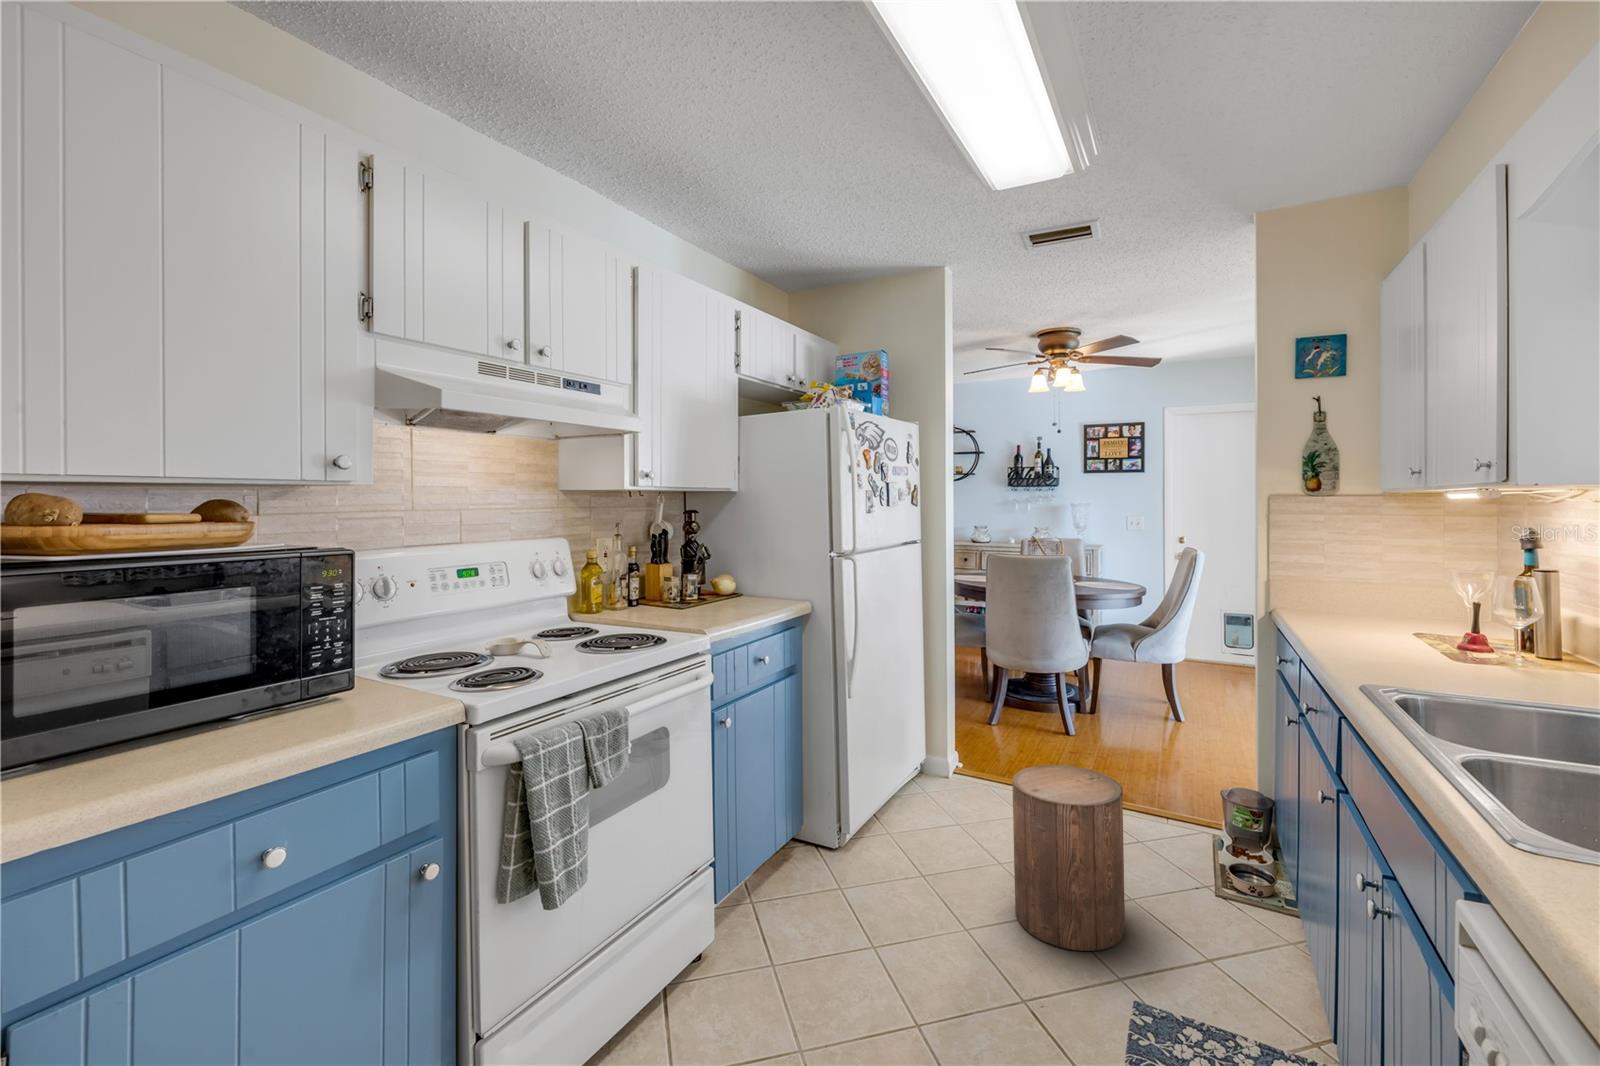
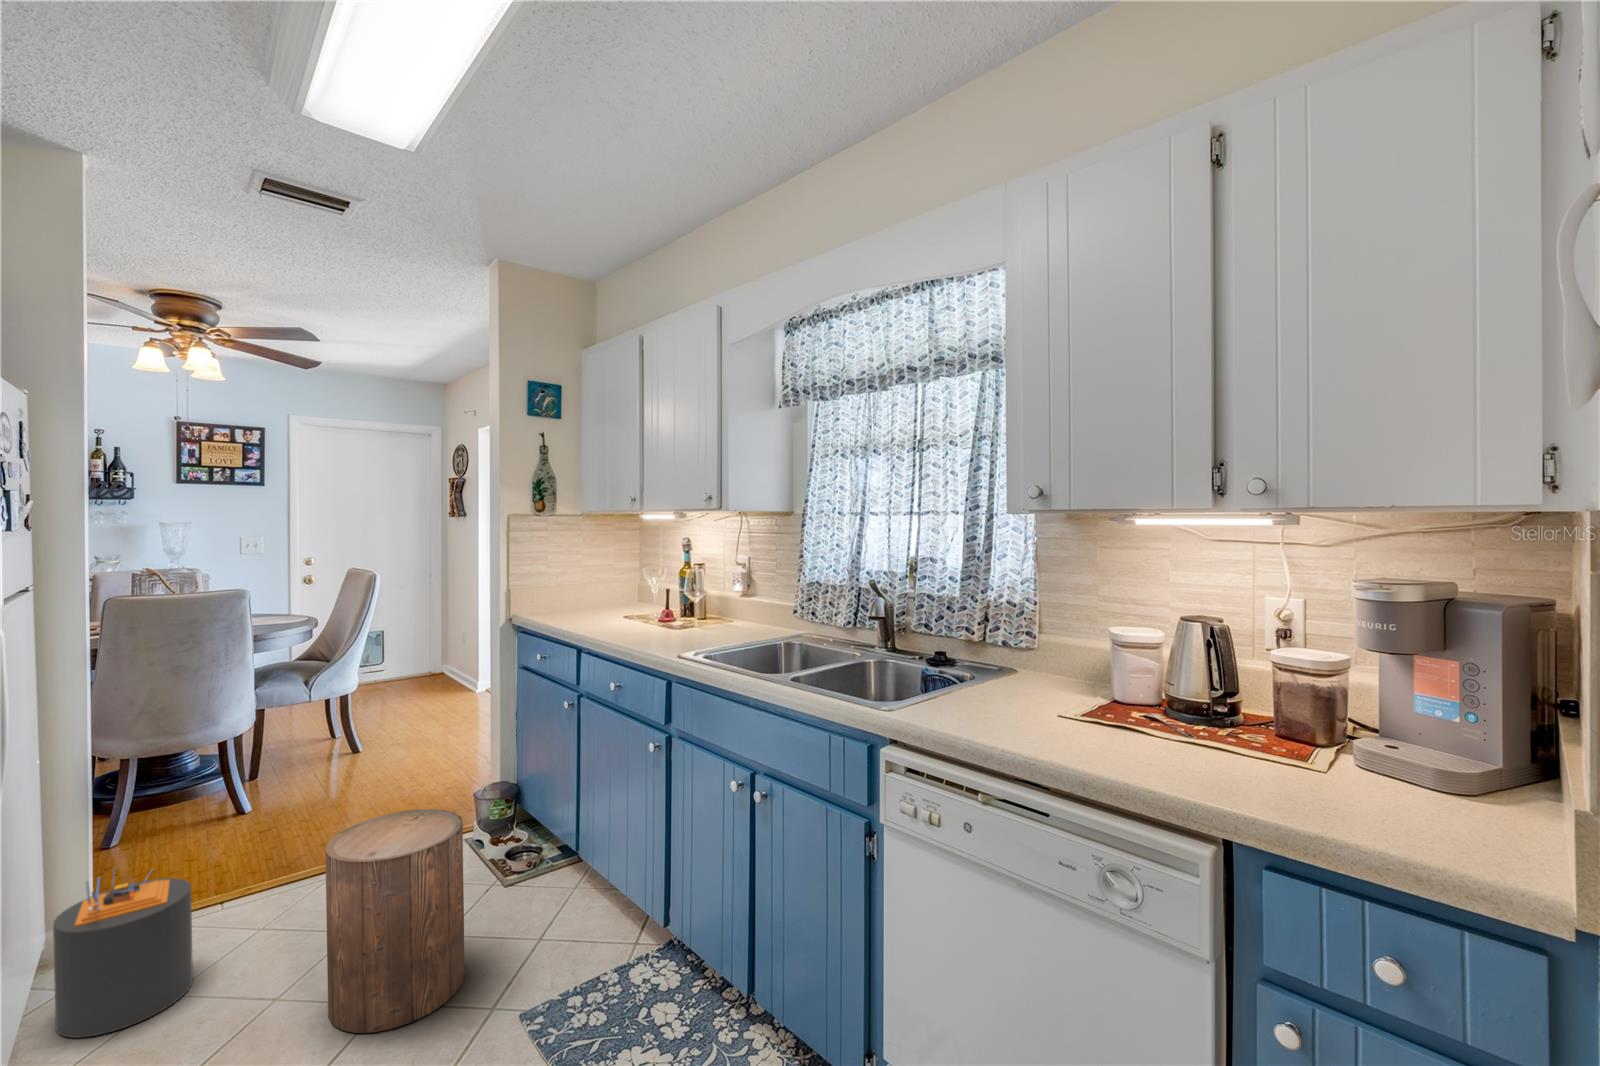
trash can: none [908,736,976,842] -> present [53,869,193,1038]

